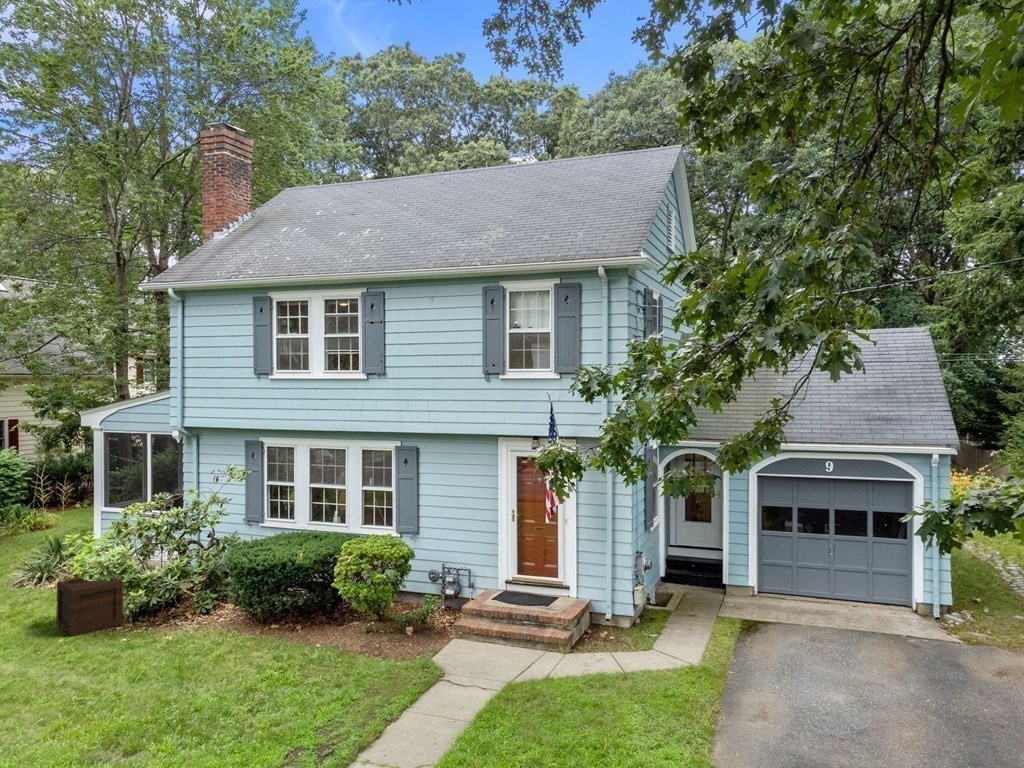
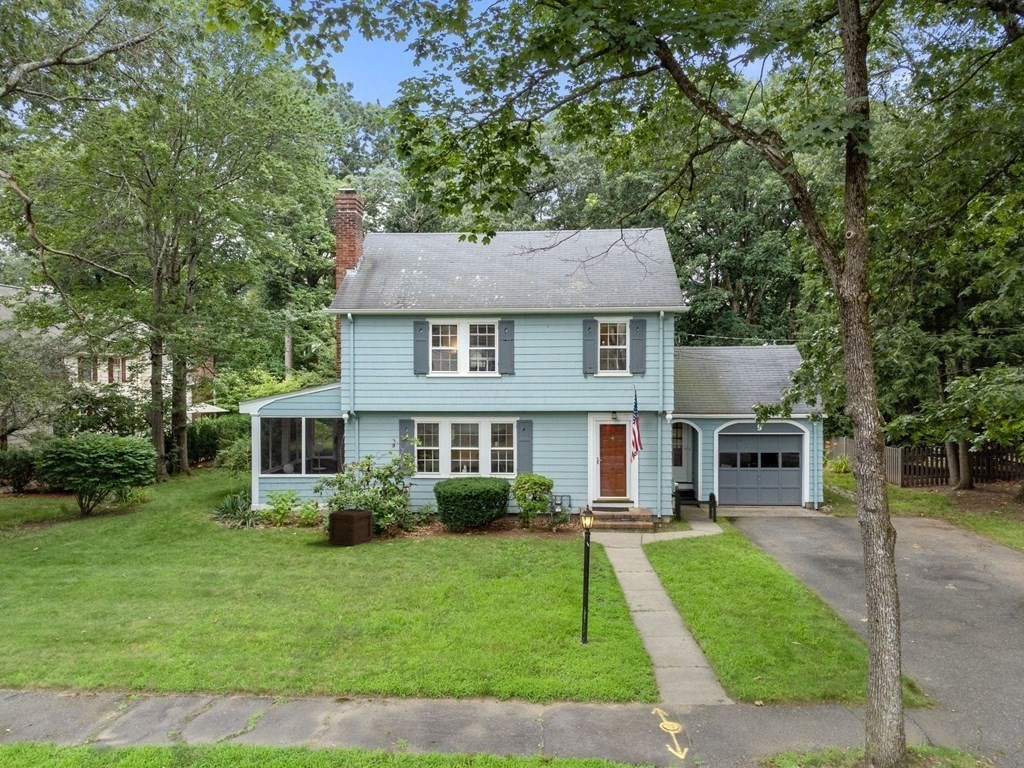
bench: none [638,573,710,637] -> present [674,492,717,522]

